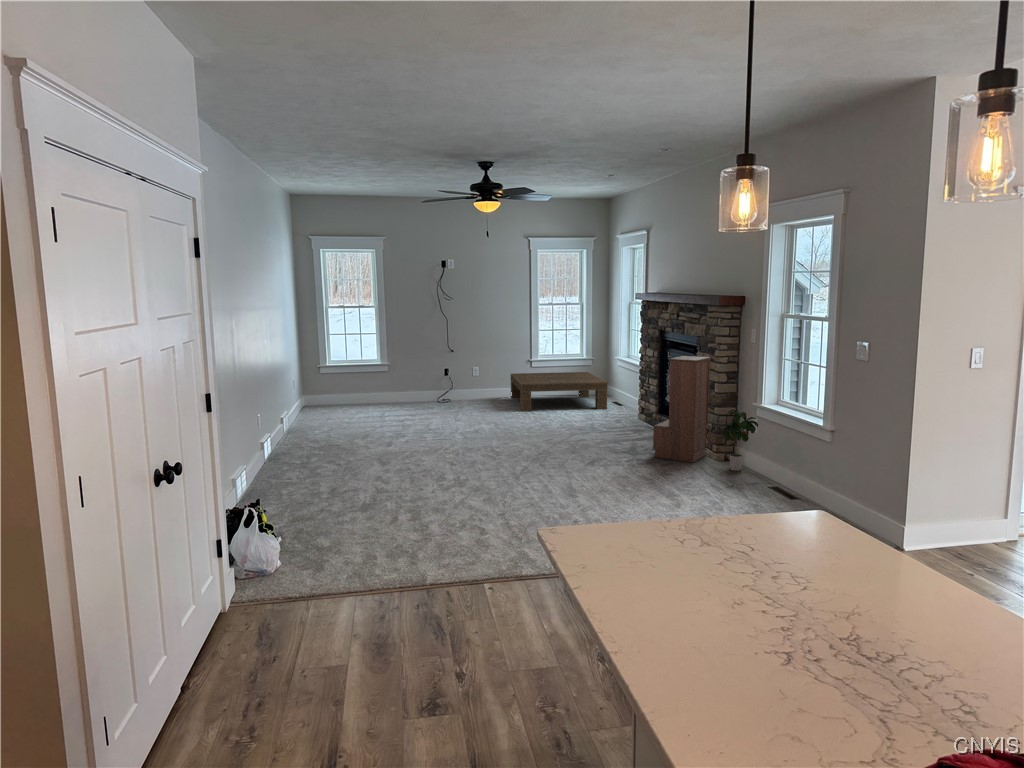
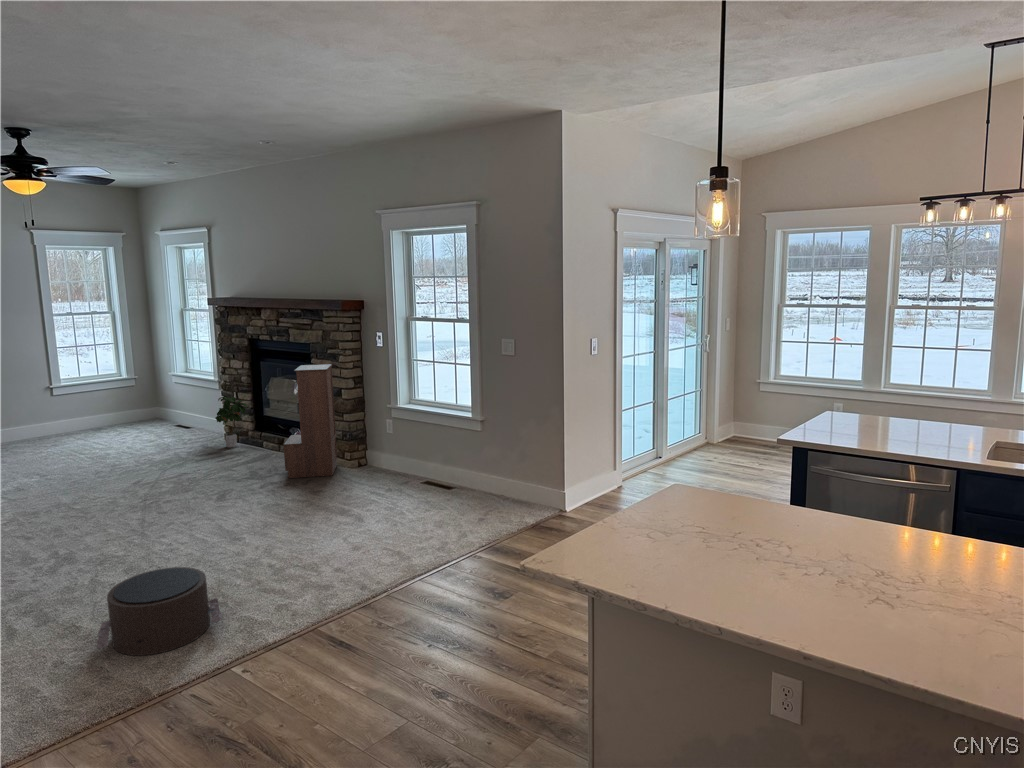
coffee table: present [510,372,608,411] -> none [20,393,177,455]
potted plant: present [723,410,758,471] -> present [215,396,247,447]
pouf: none [425,489,513,546] -> present [97,567,223,656]

